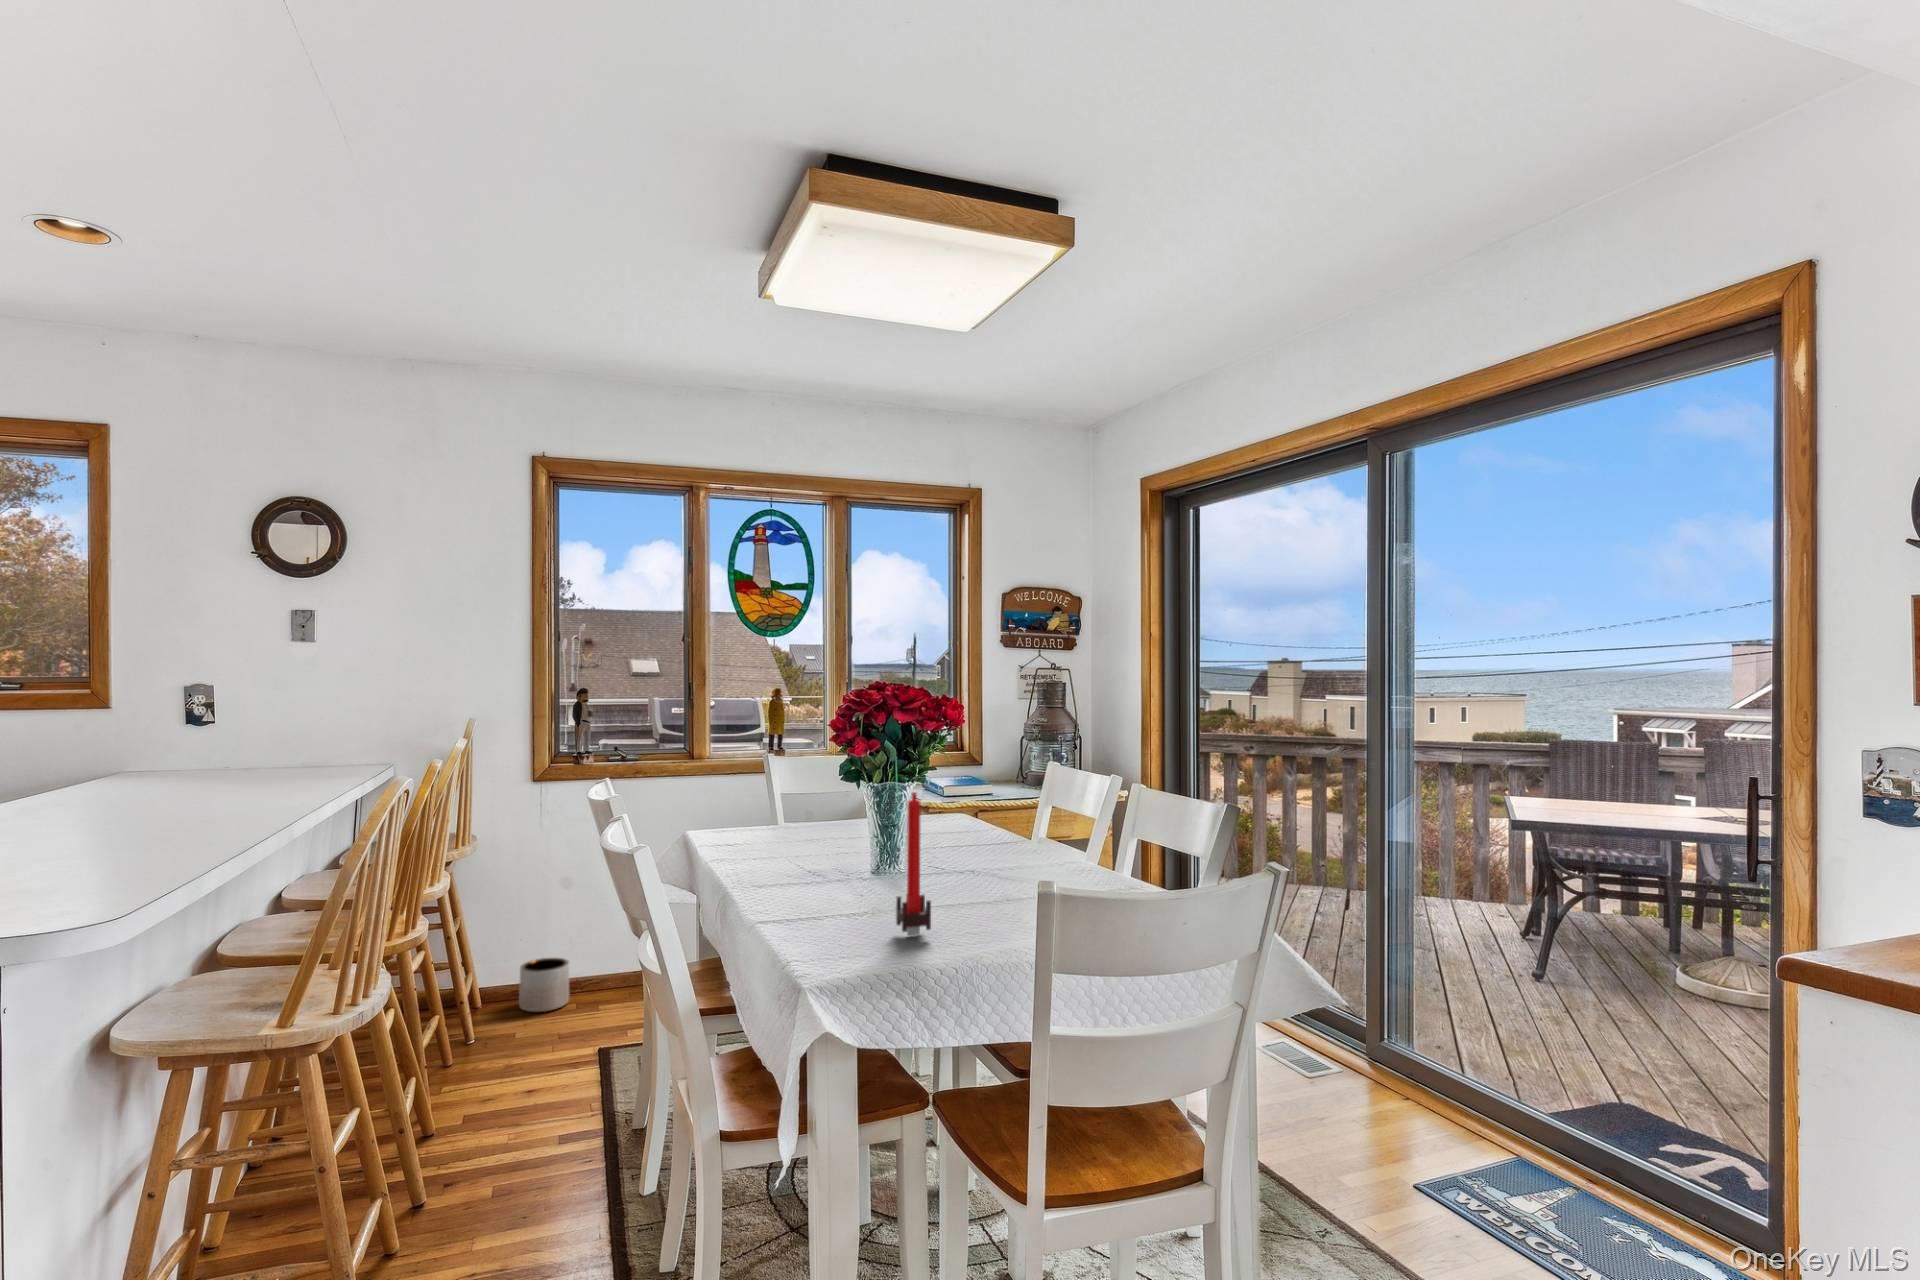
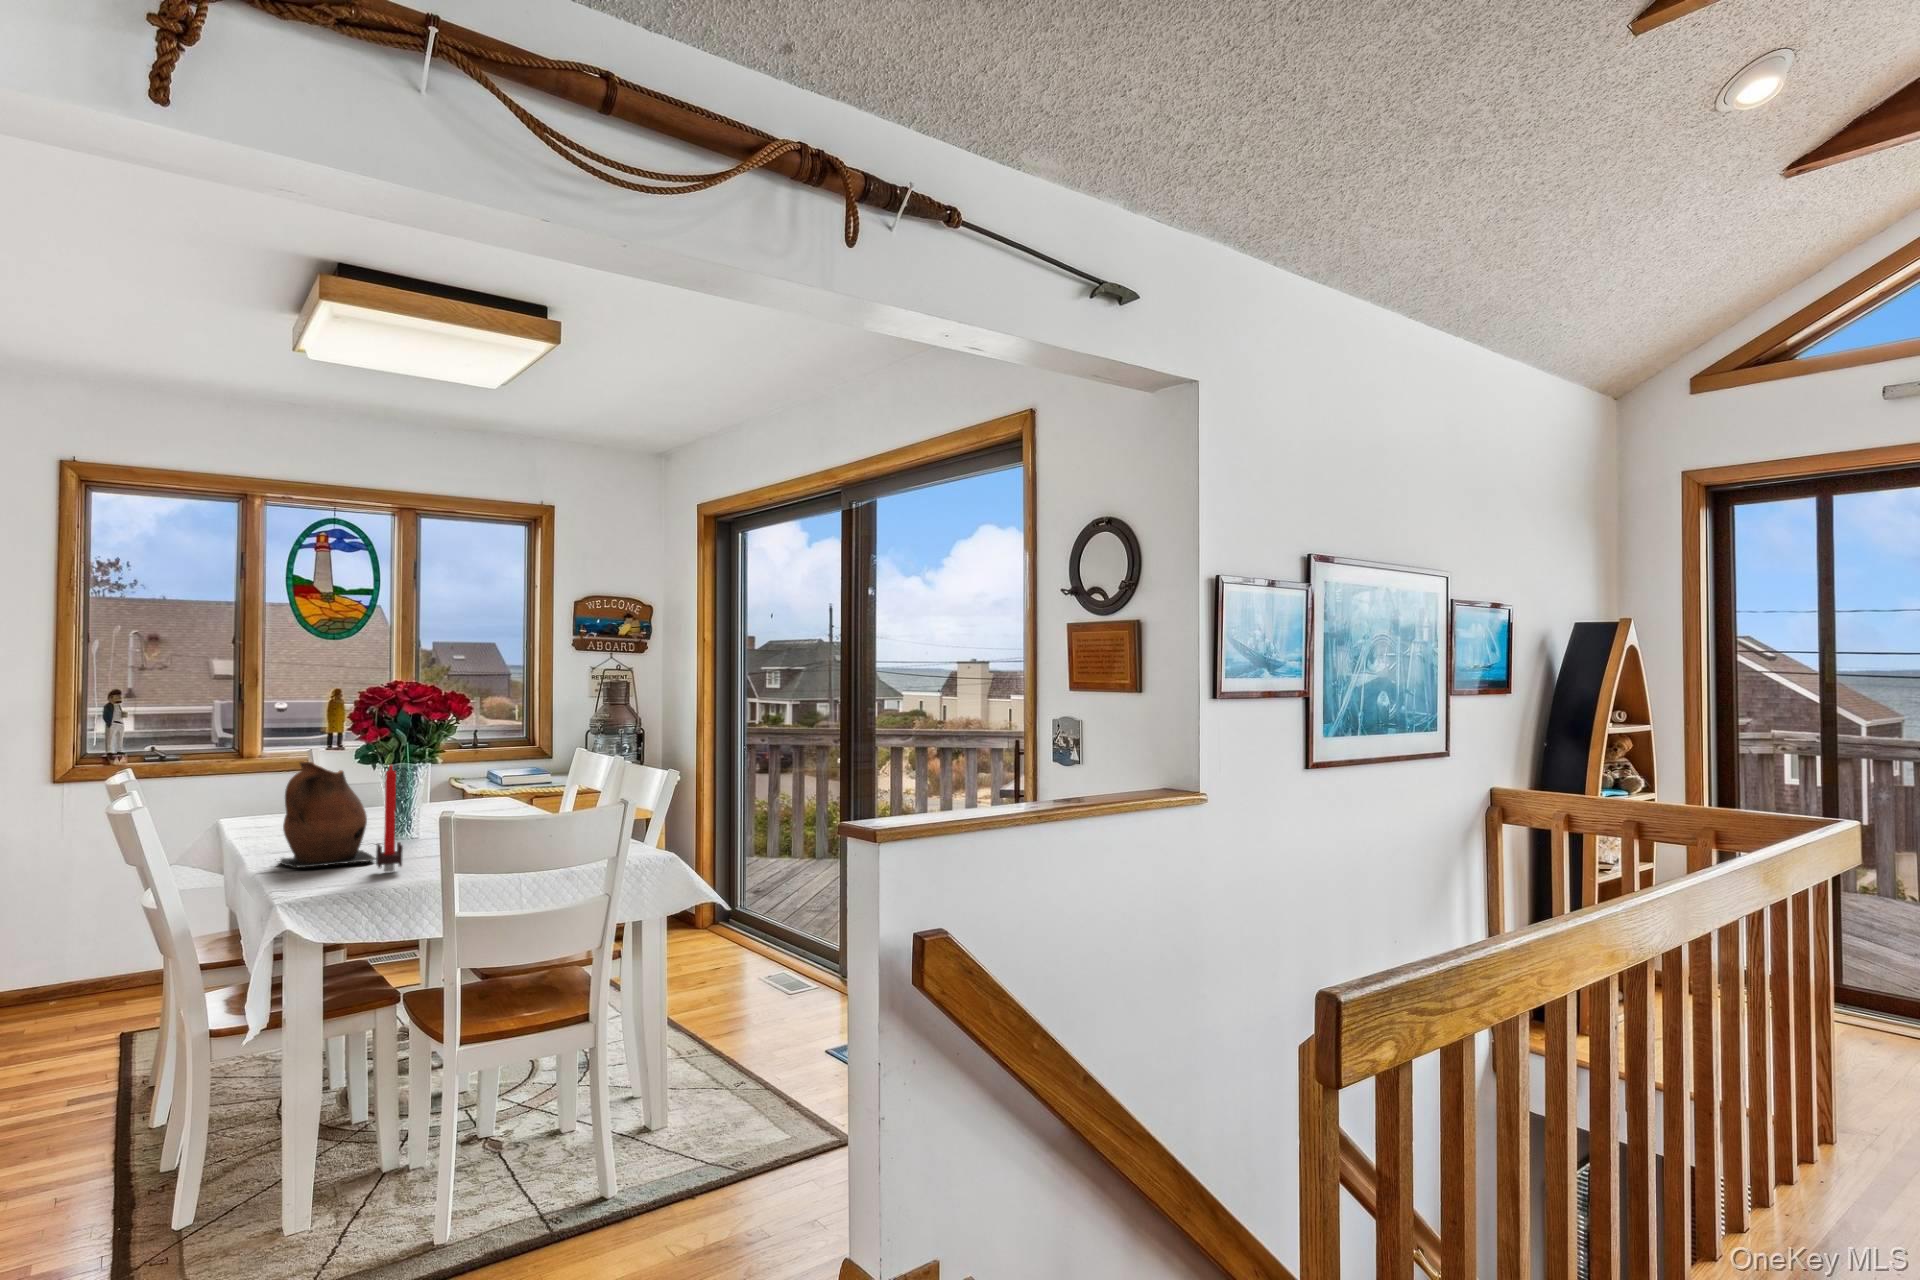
ceramic pitcher: none [768,782,887,921] -> present [279,761,376,868]
planter: present [519,958,569,1012] -> none [37,957,97,1010]

